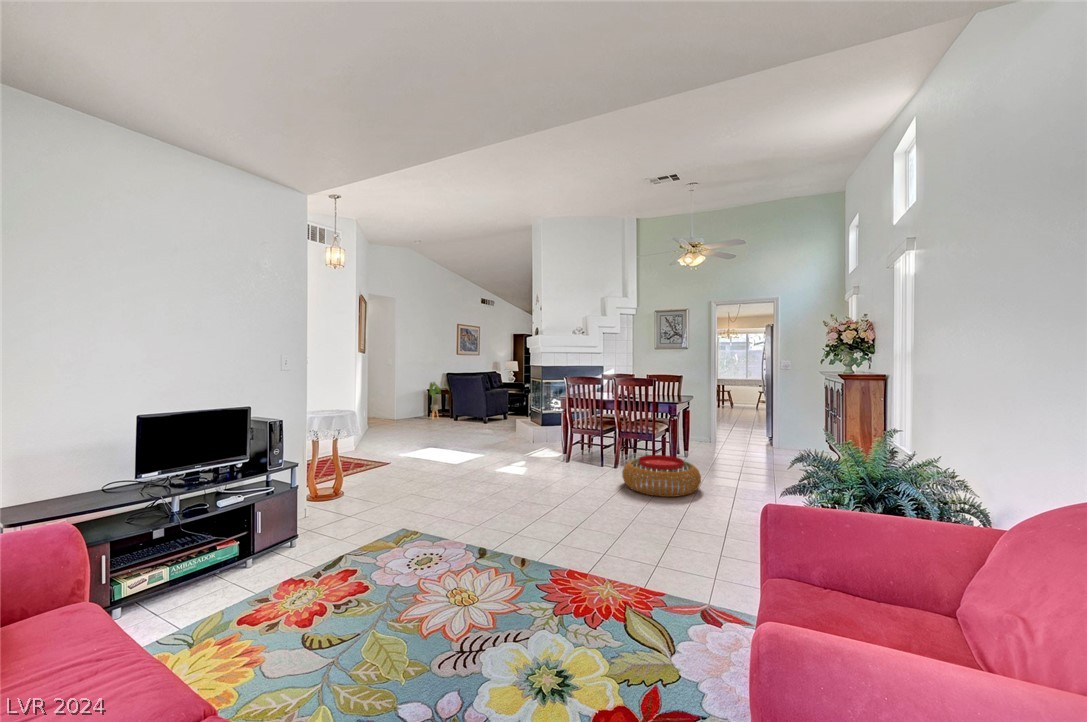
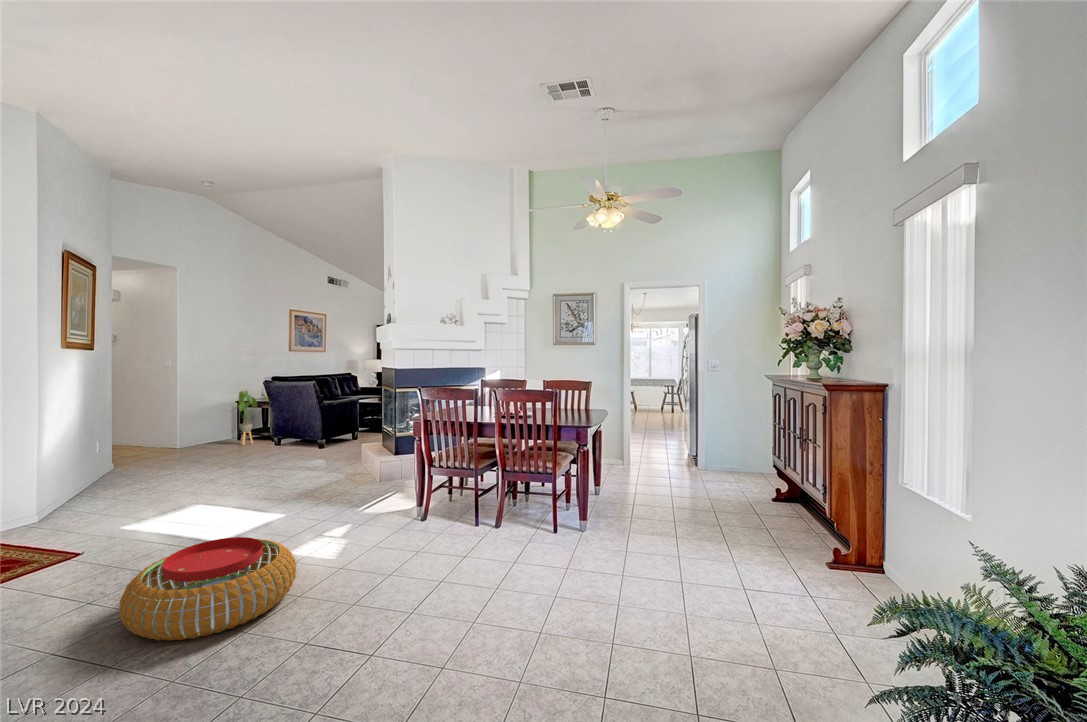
pouf: present [622,455,701,497] -> present [119,537,296,641]

